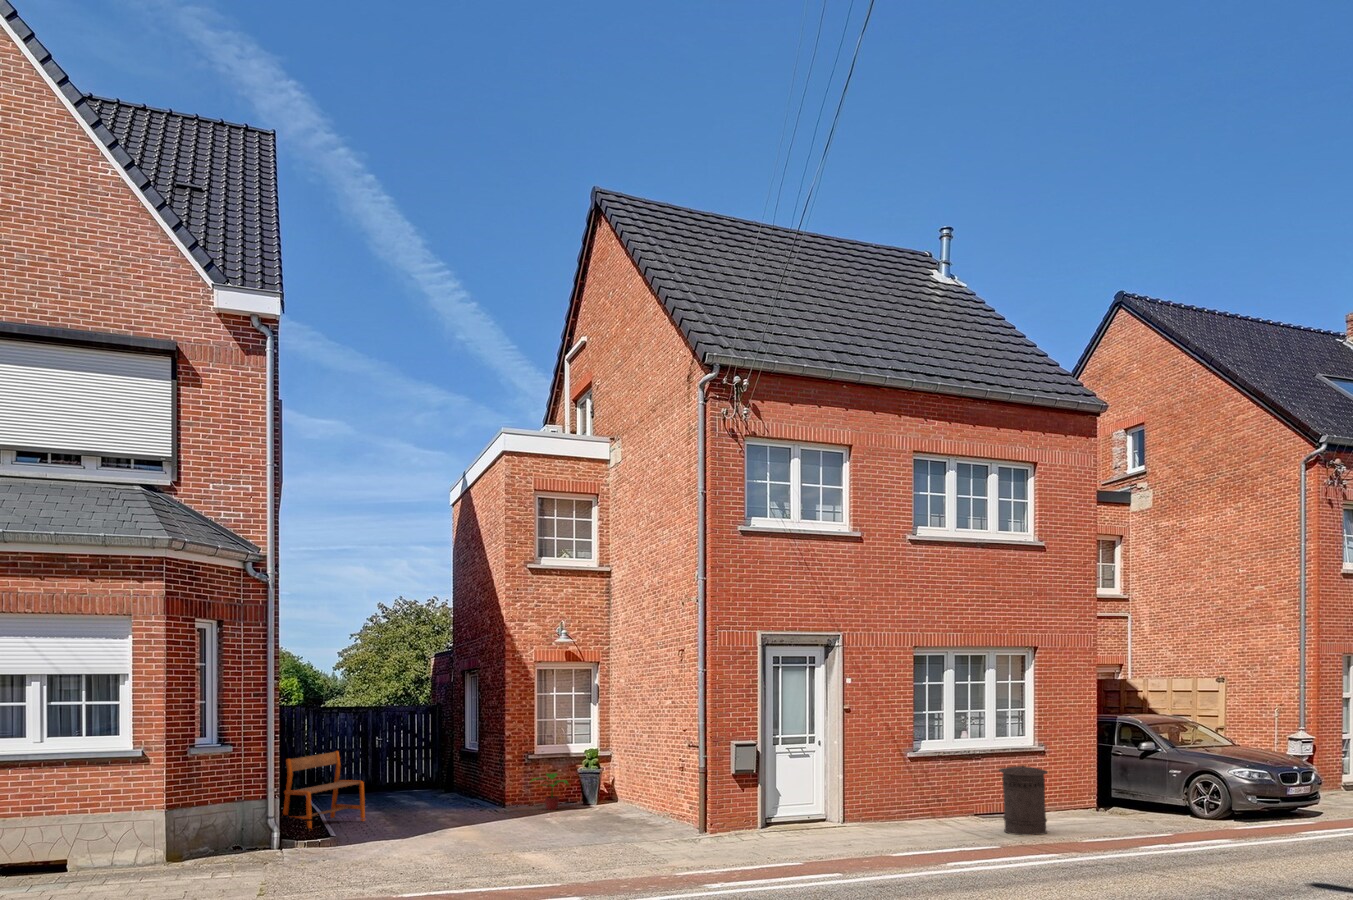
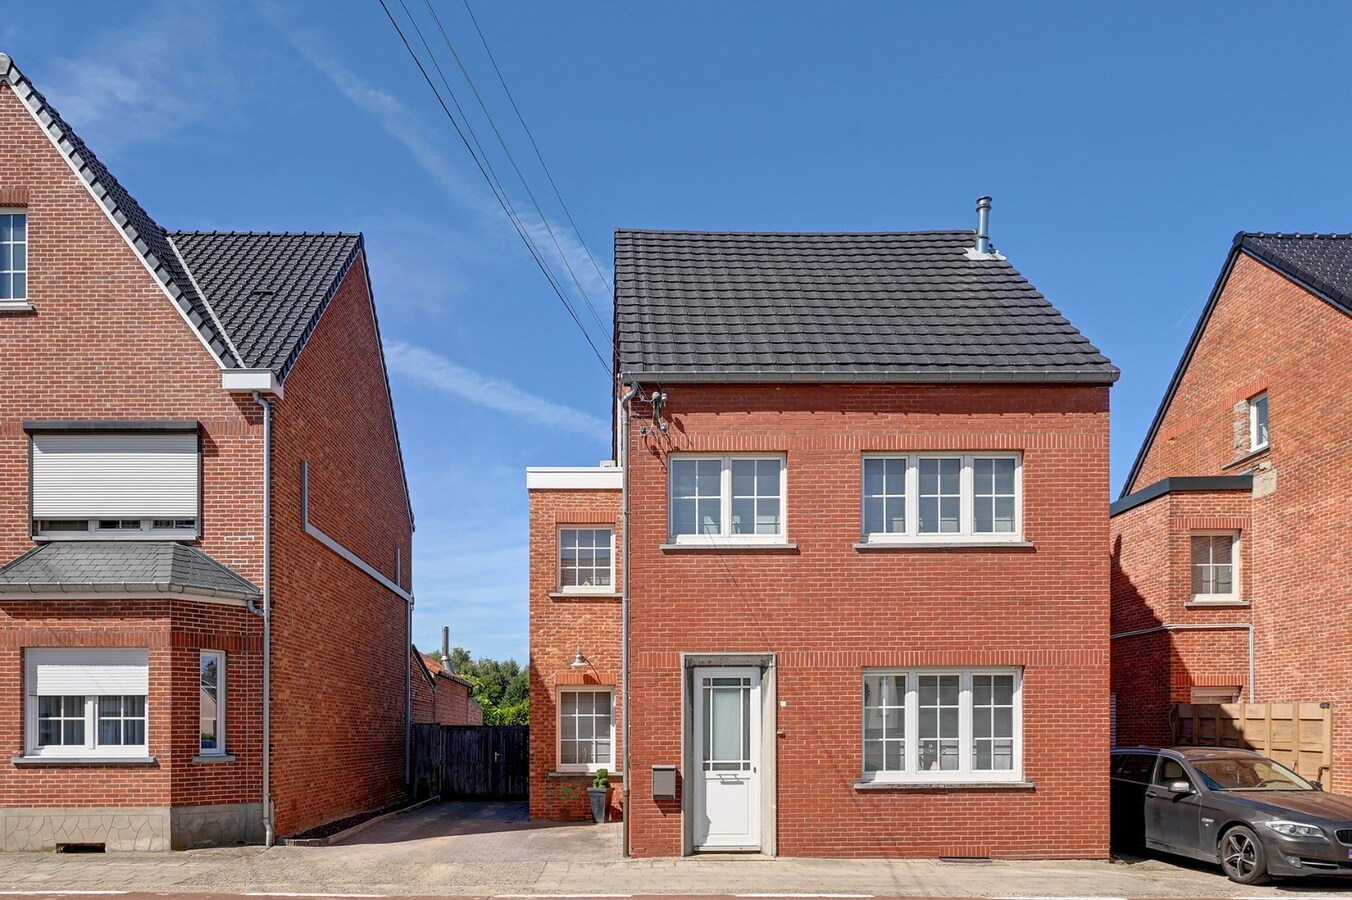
bench: present [283,751,365,828] -> none [323,760,397,832]
trash can: present [999,766,1048,835] -> none [908,802,954,871]

